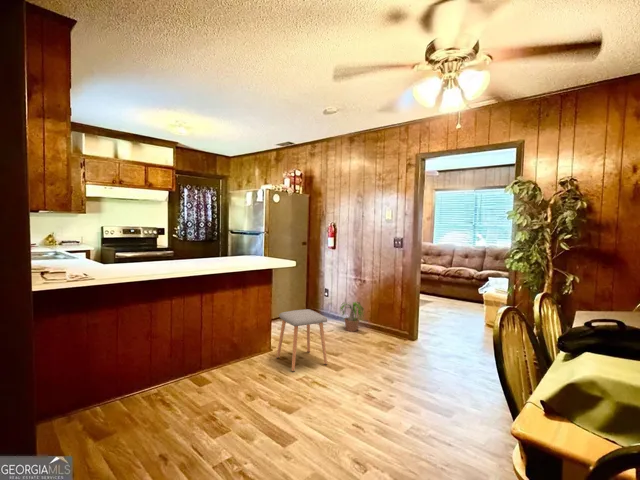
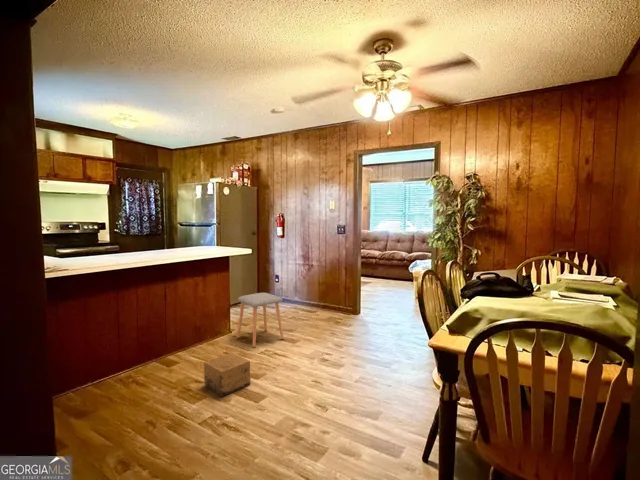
potted plant: present [340,302,363,332] -> none [286,285,316,312]
cardboard box: none [230,380,282,435] -> present [204,353,250,397]

